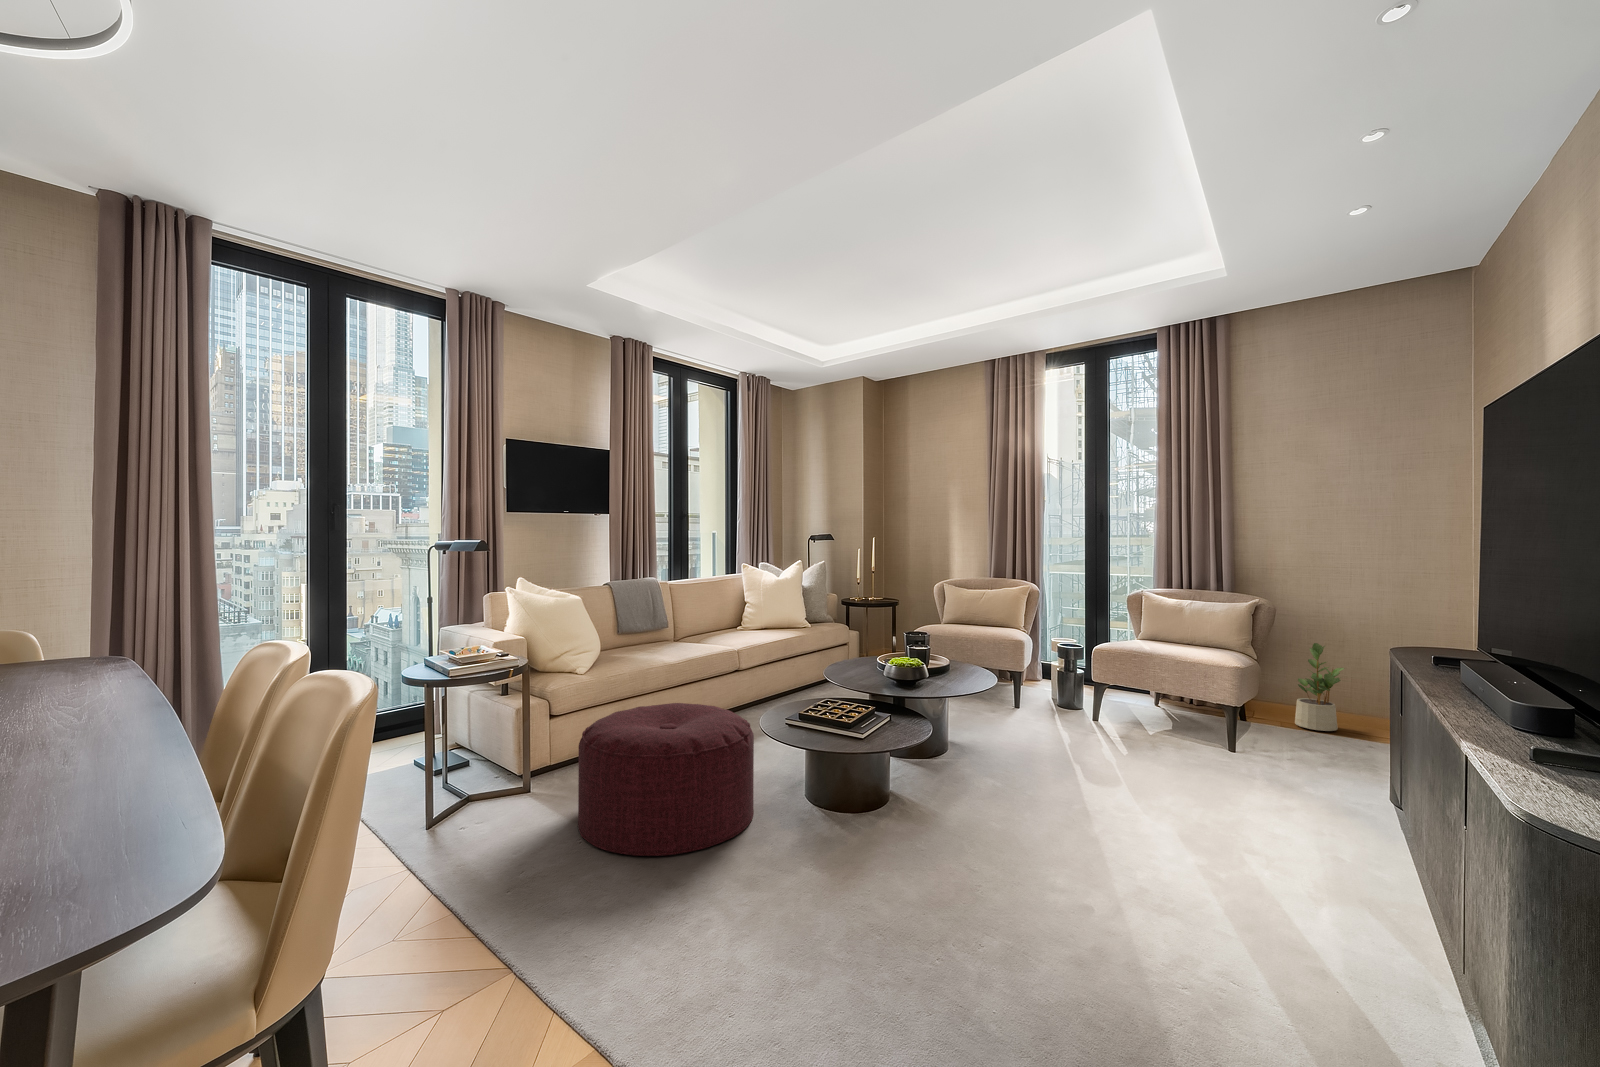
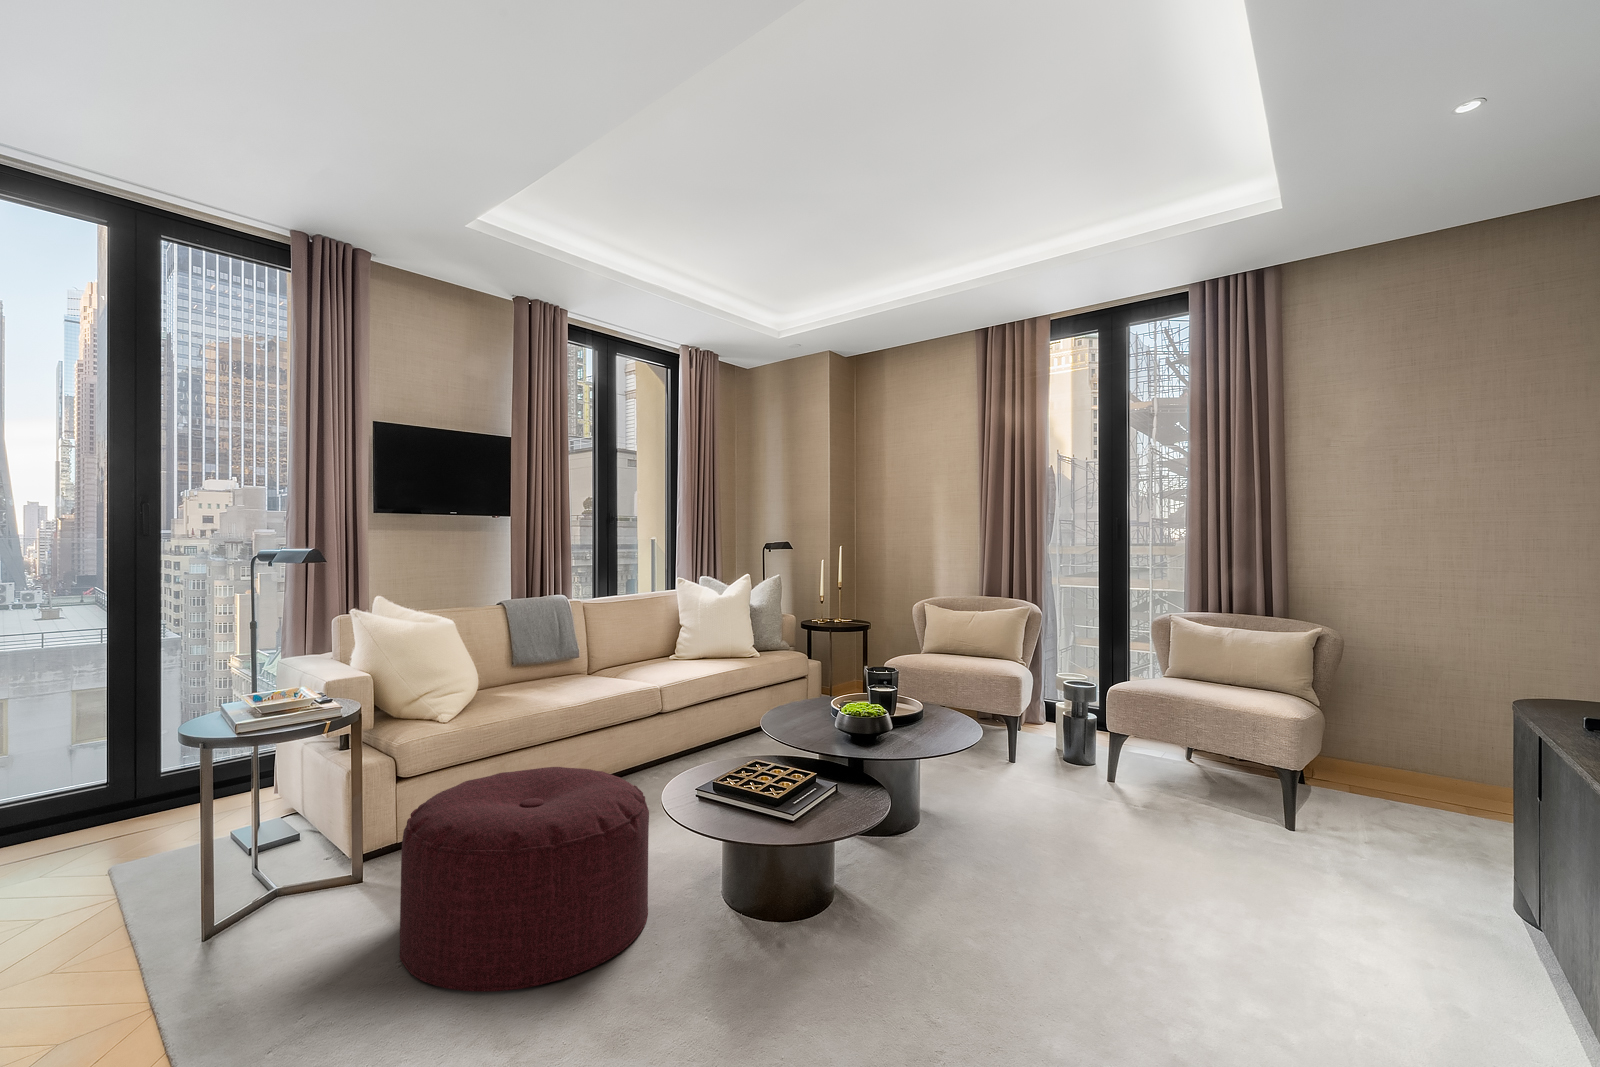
potted plant: present [1295,643,1344,731] -> none [1355,683,1417,794]

